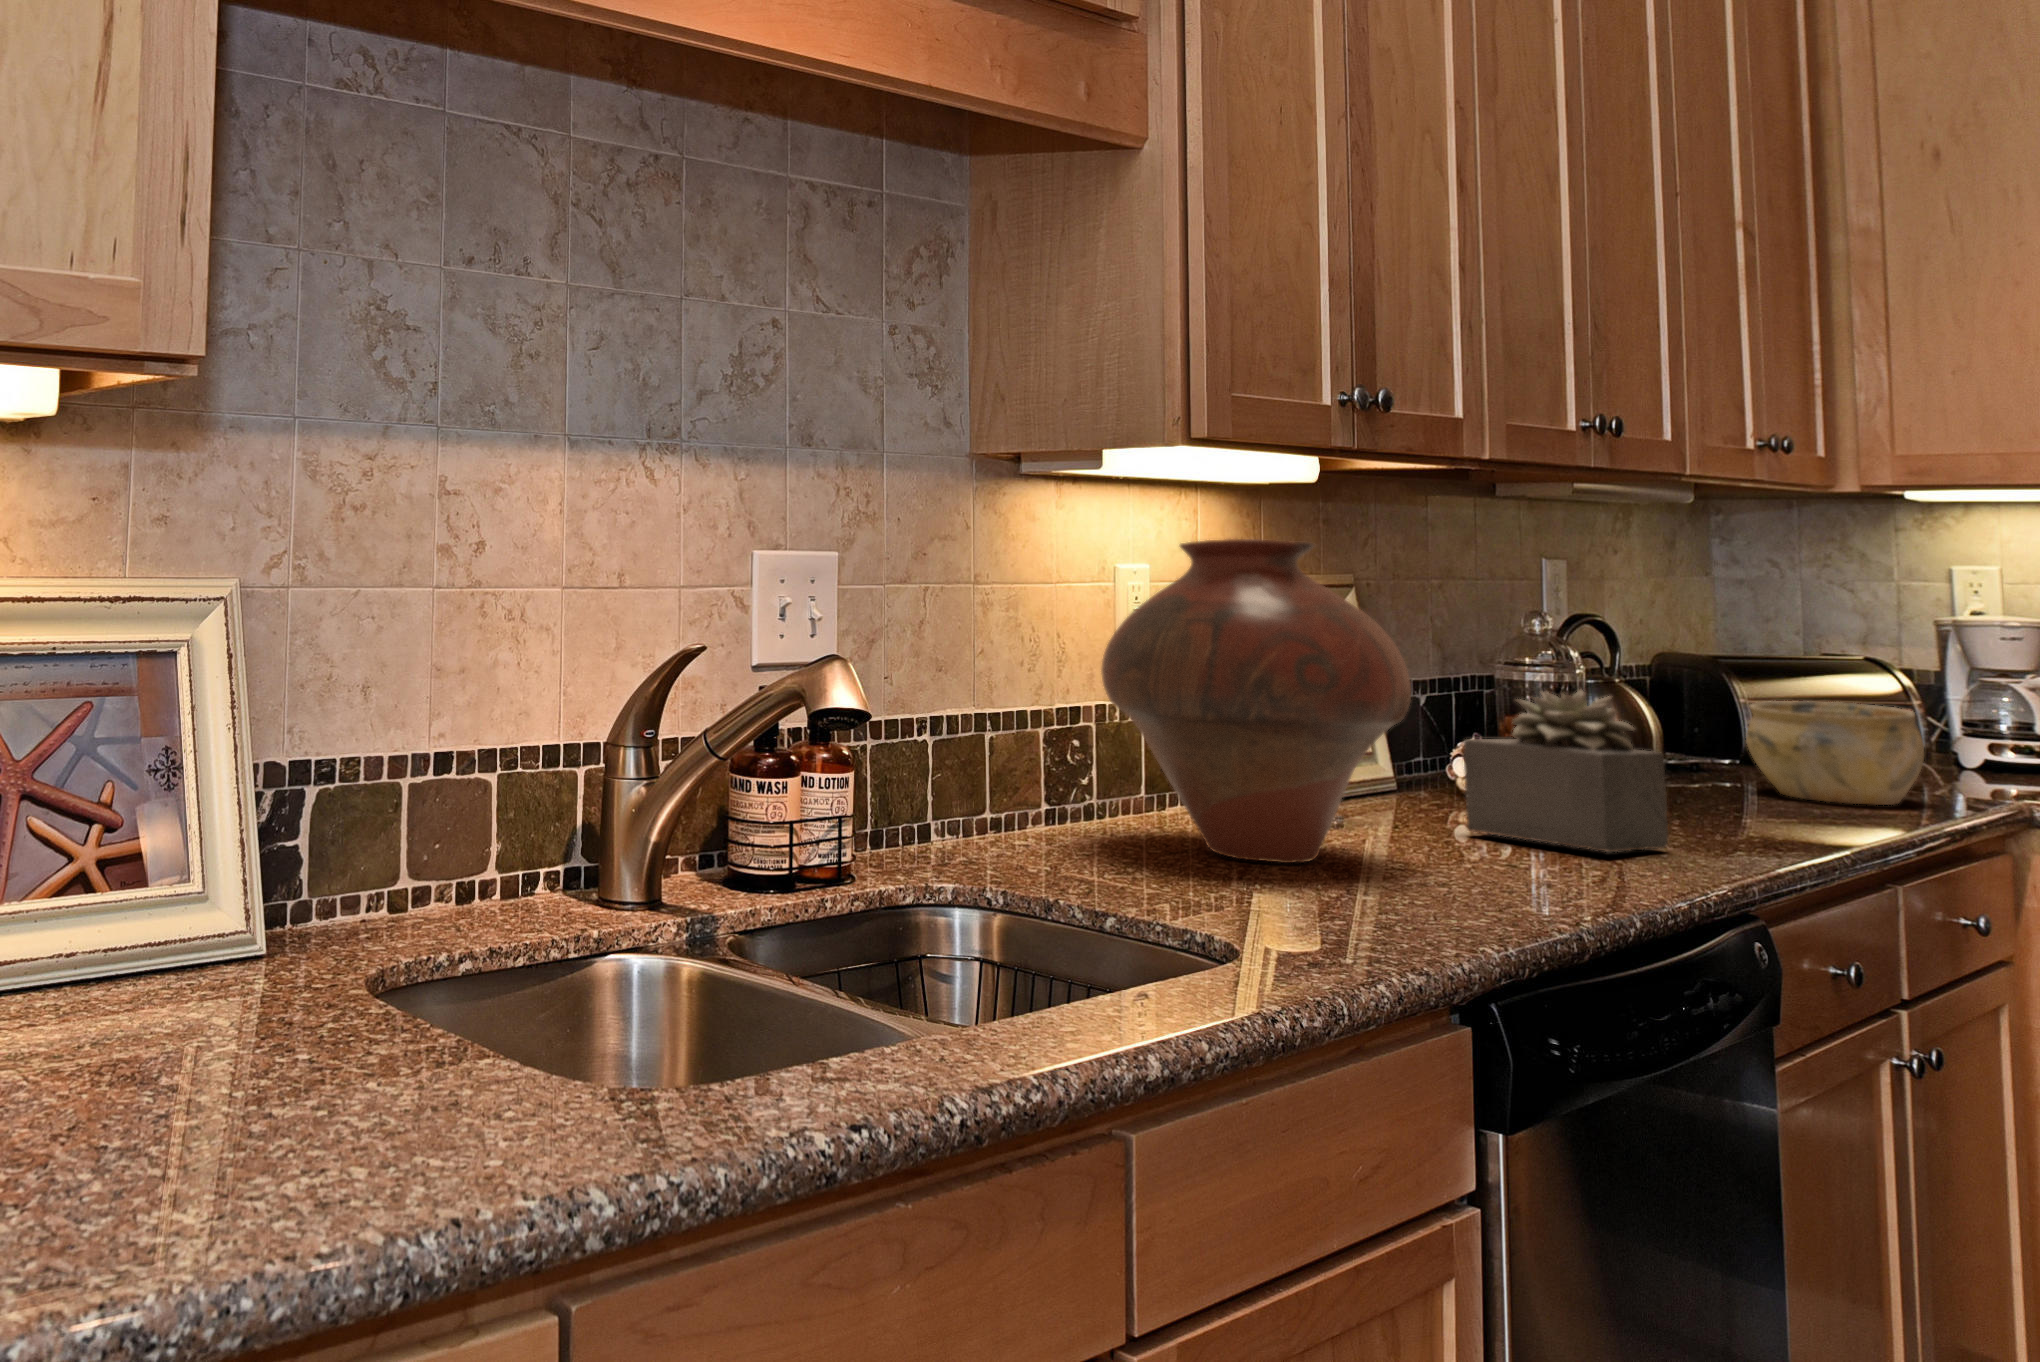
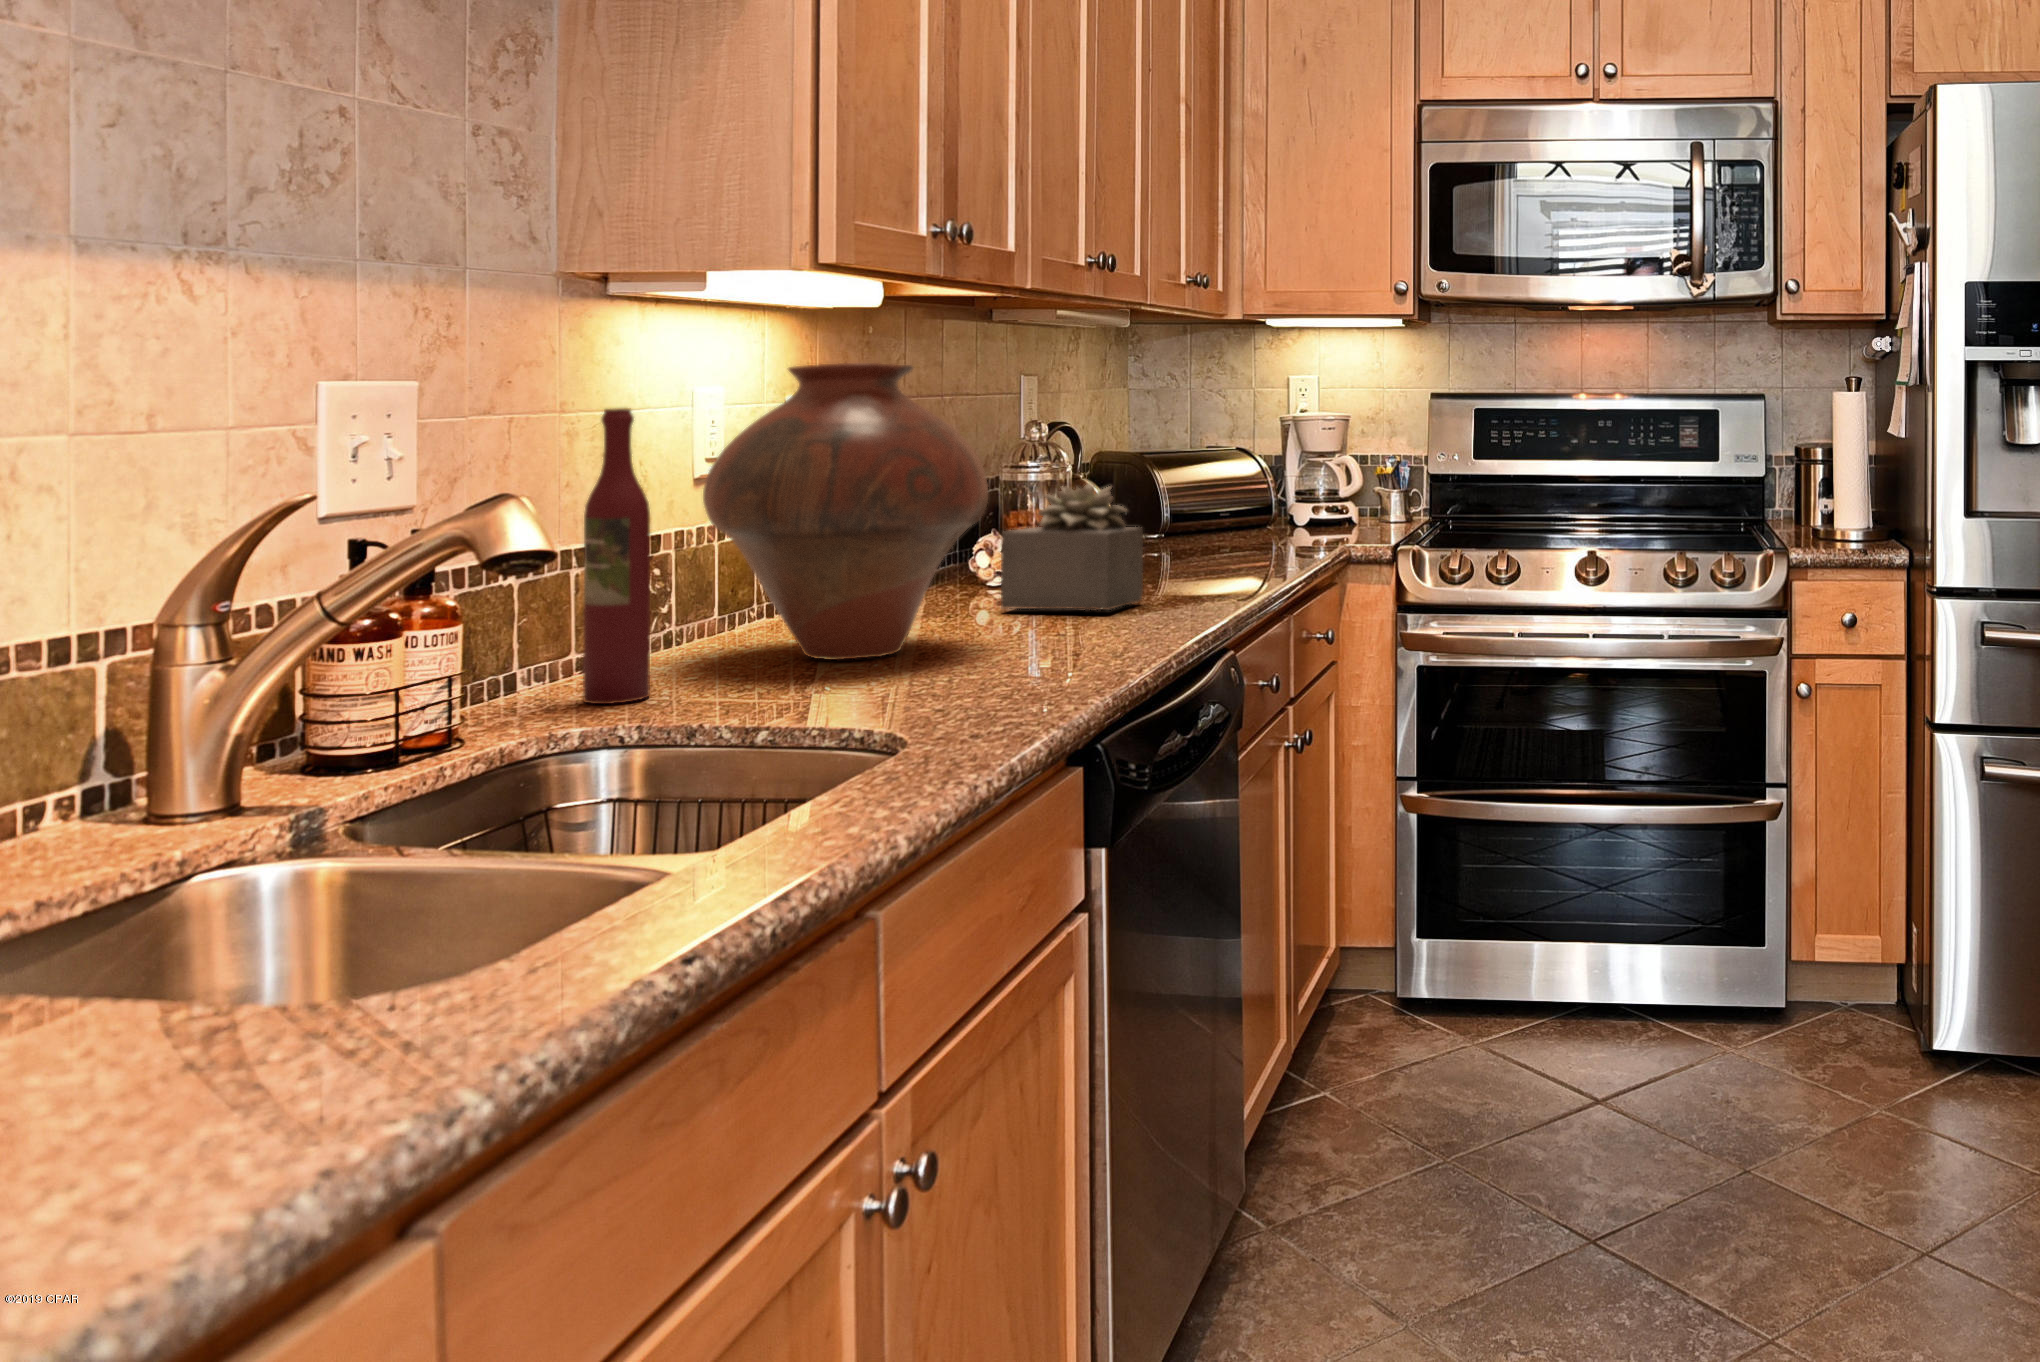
wine bottle: none [974,580,1036,866] -> present [583,408,650,704]
ceramic bowl: present [1746,701,1924,805] -> none [1164,479,1270,554]

